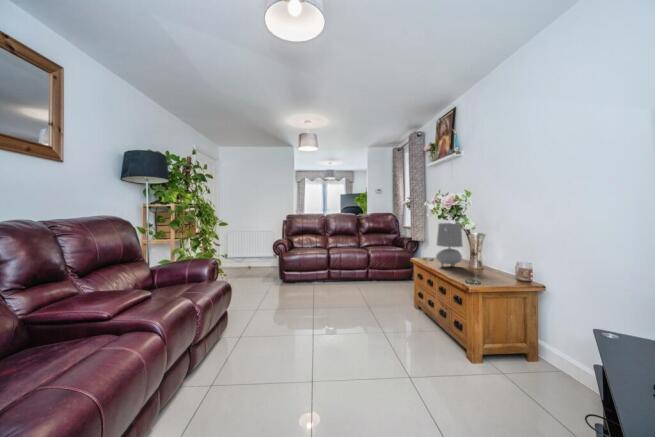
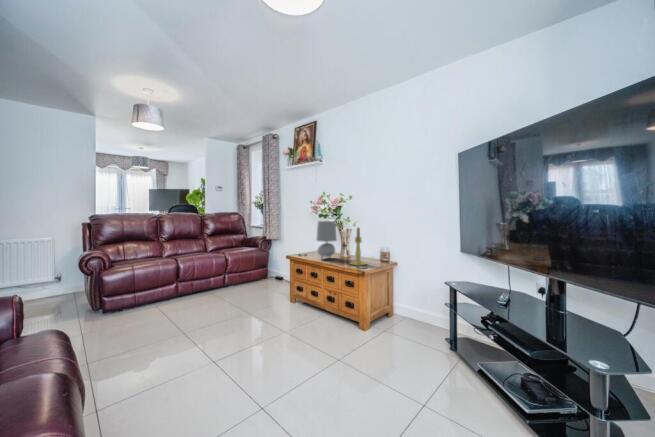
candle holder: none [465,232,491,281] -> present [349,228,366,266]

